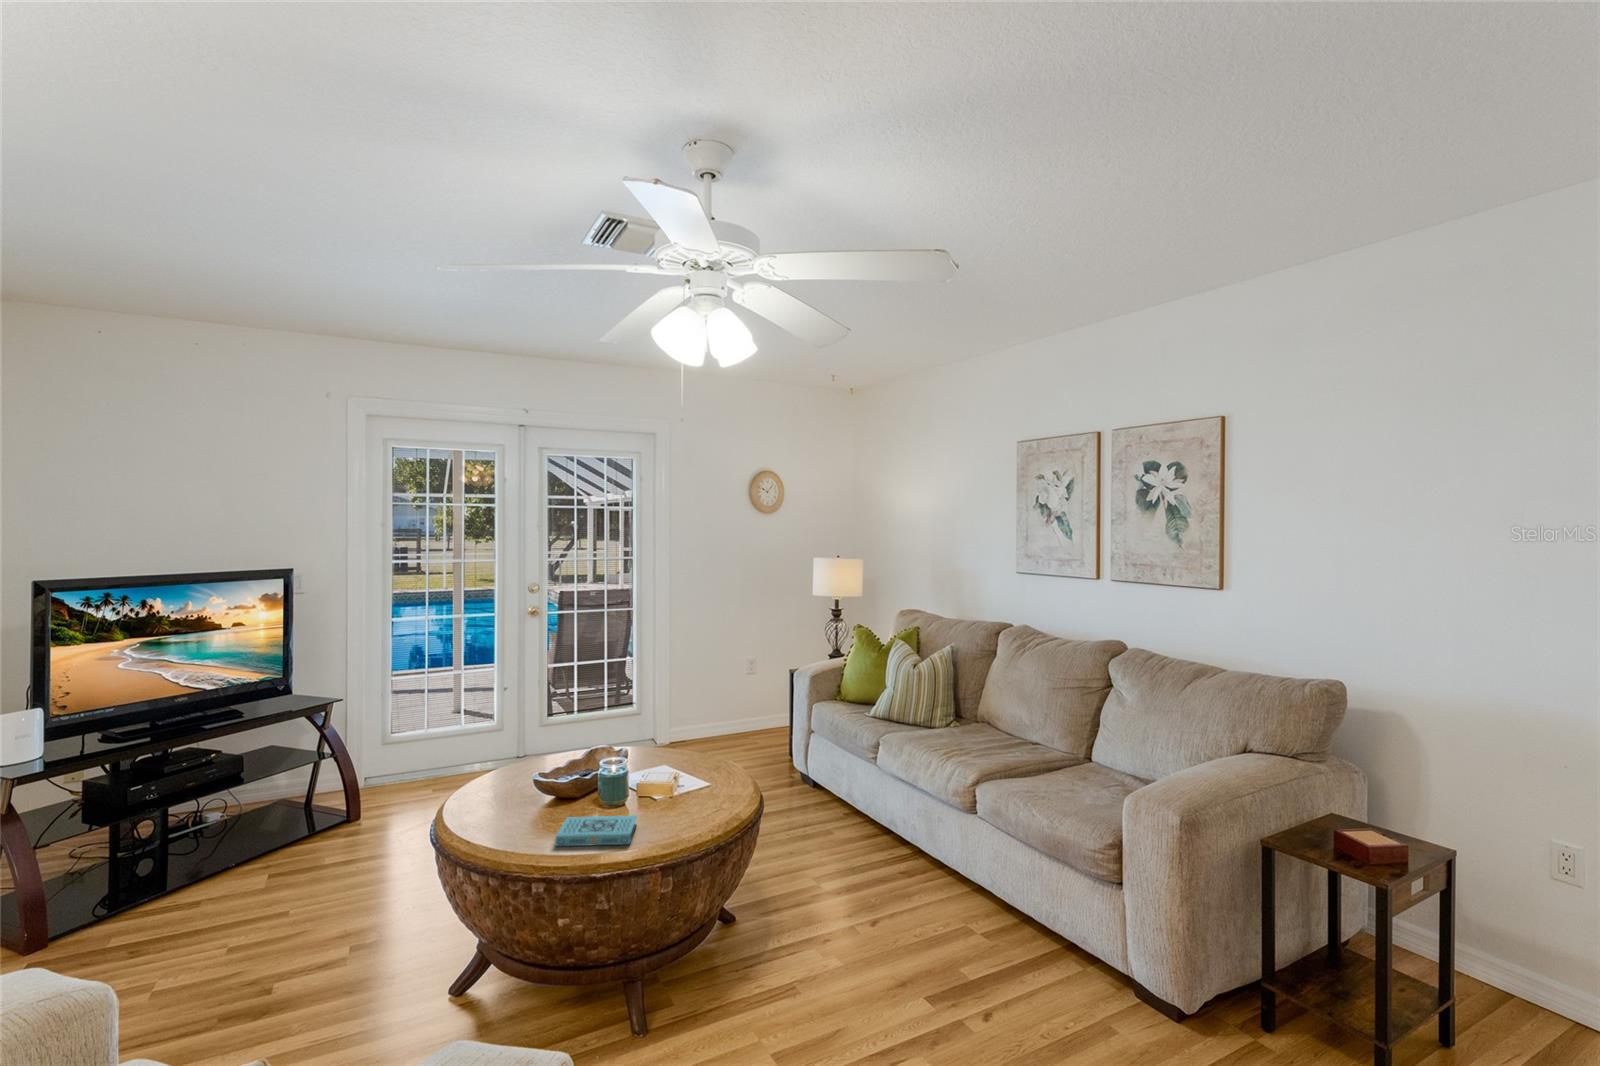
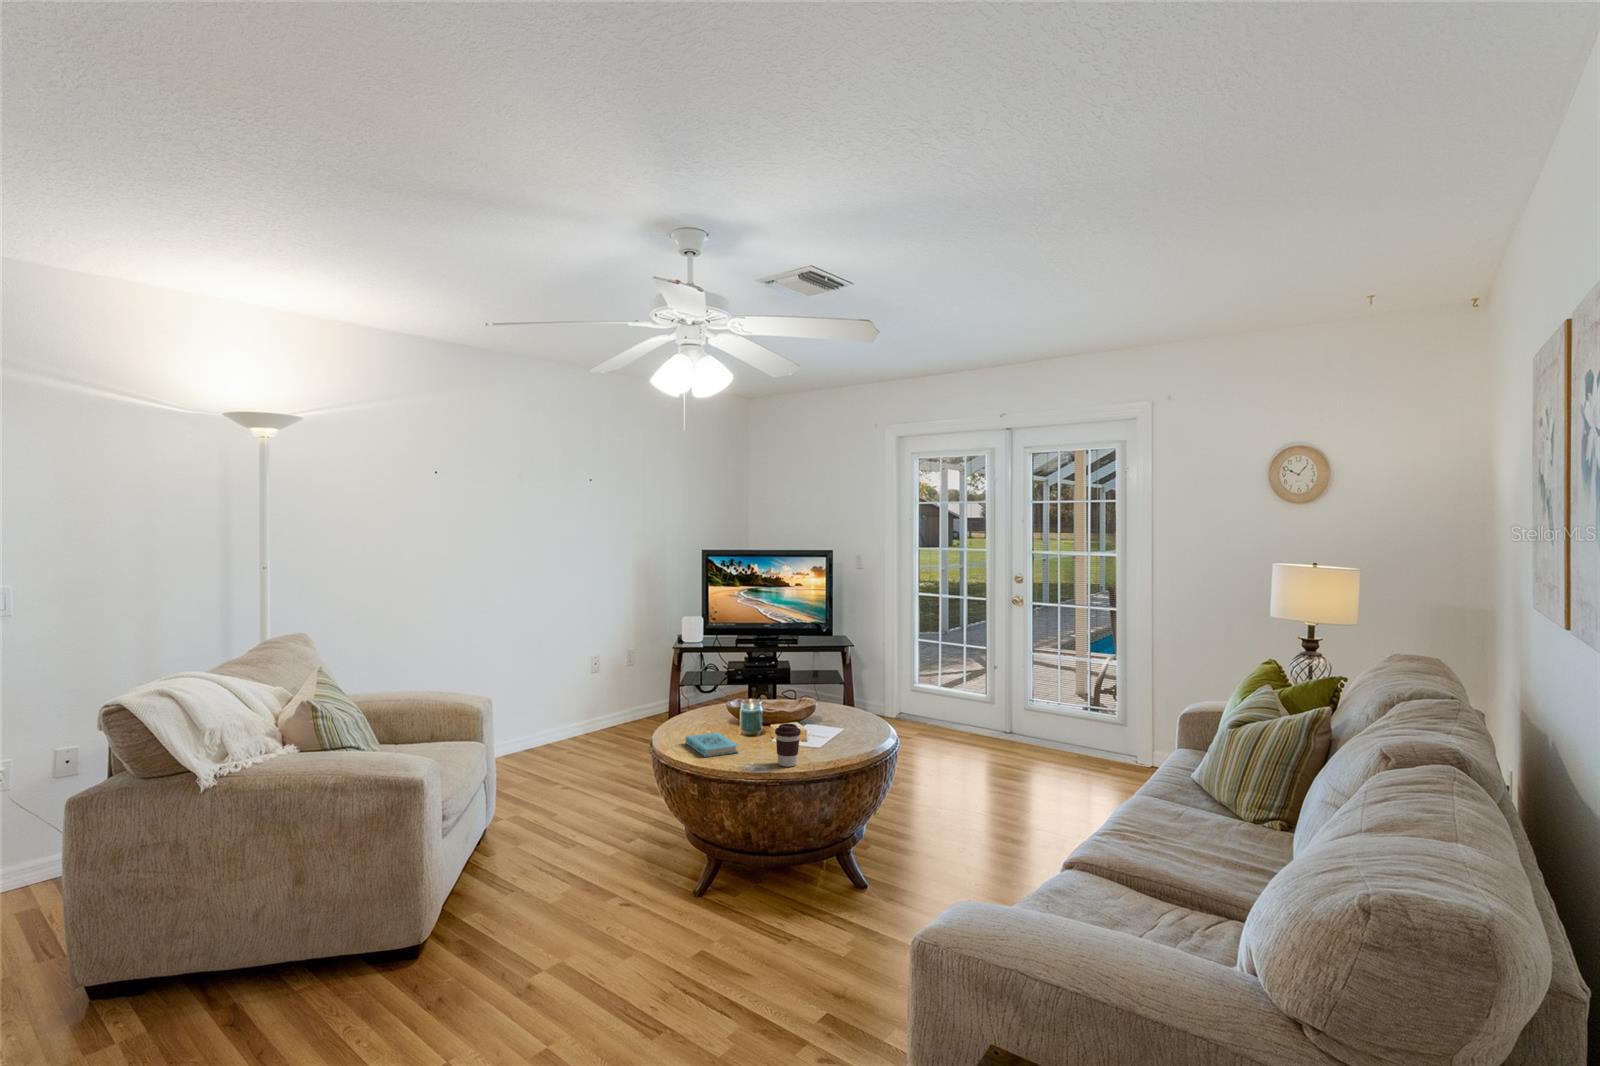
coffee cup: none [692,763,722,814] -> present [775,724,801,767]

